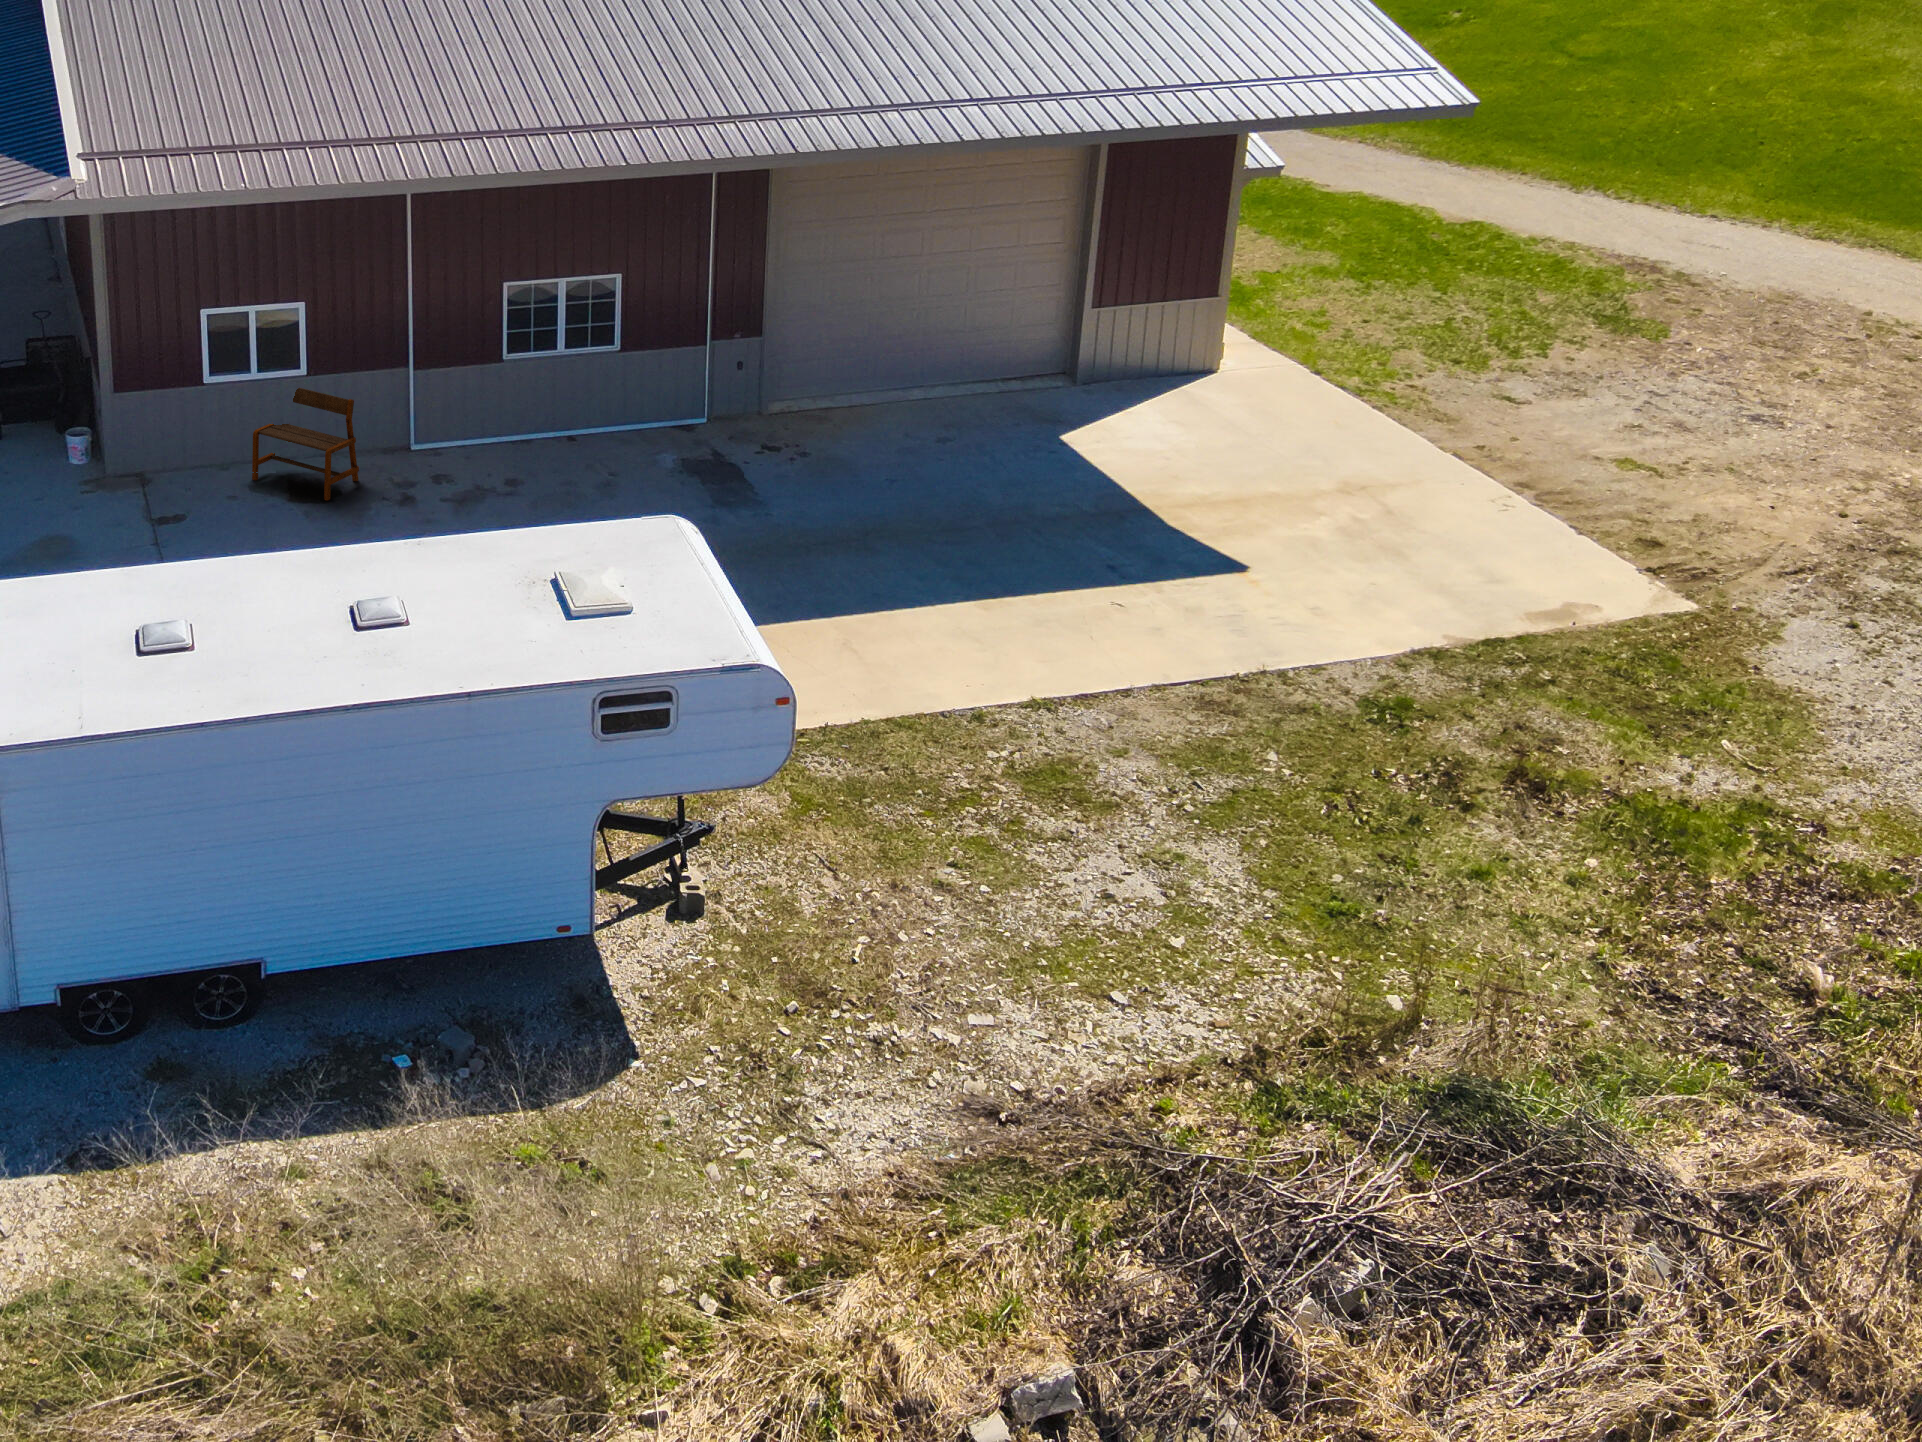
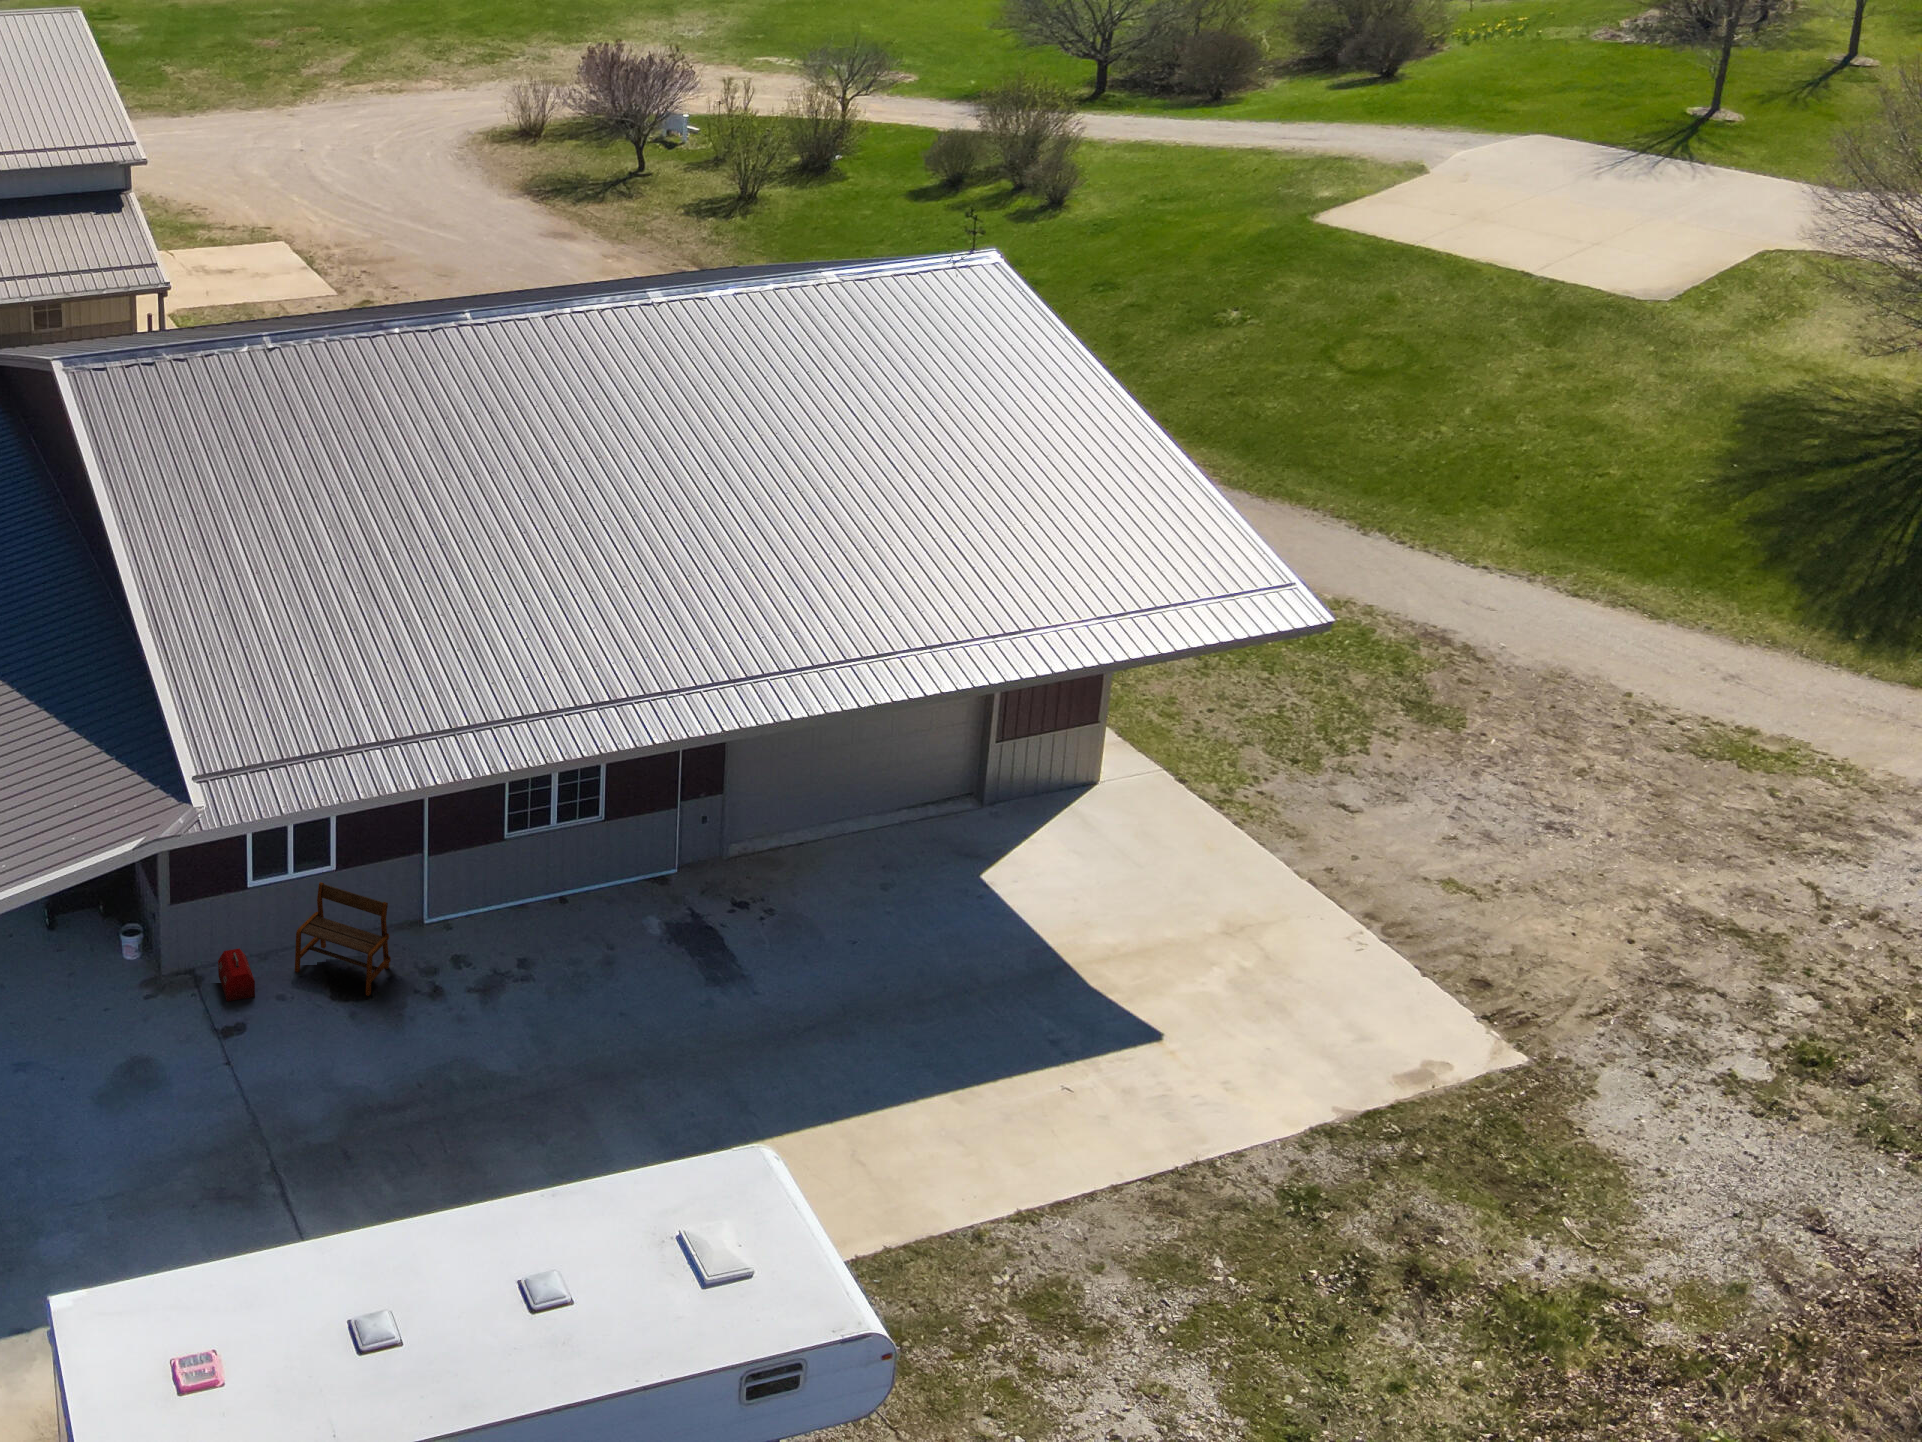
toolbox: none [165,449,200,499] -> present [218,948,255,1001]

